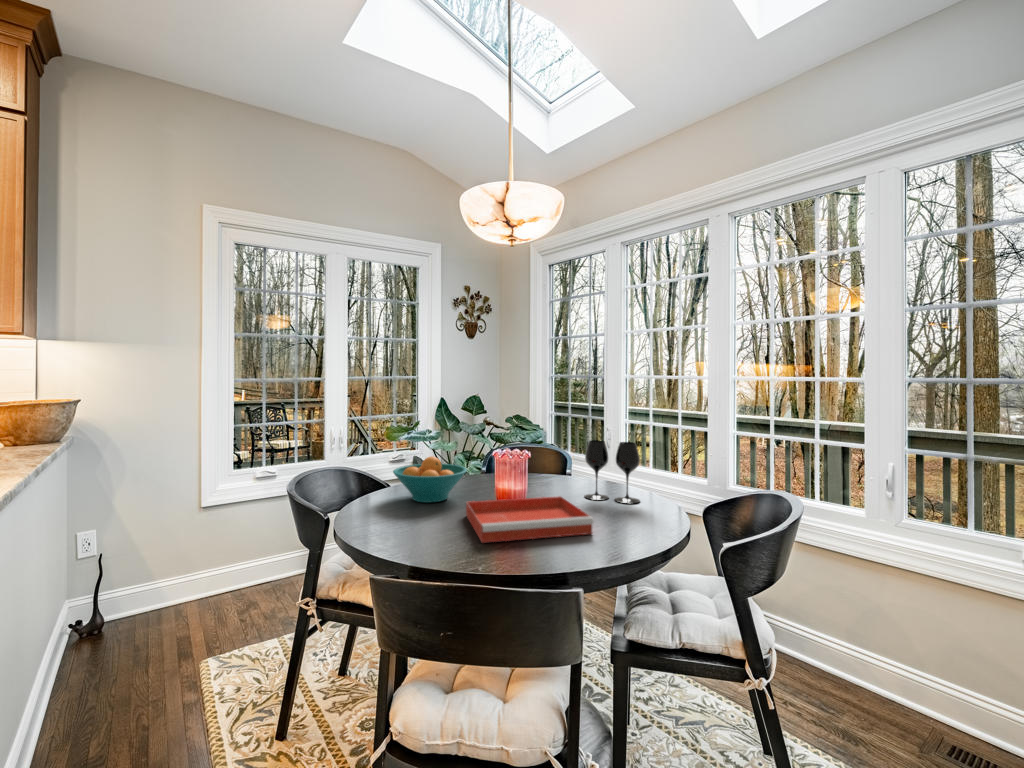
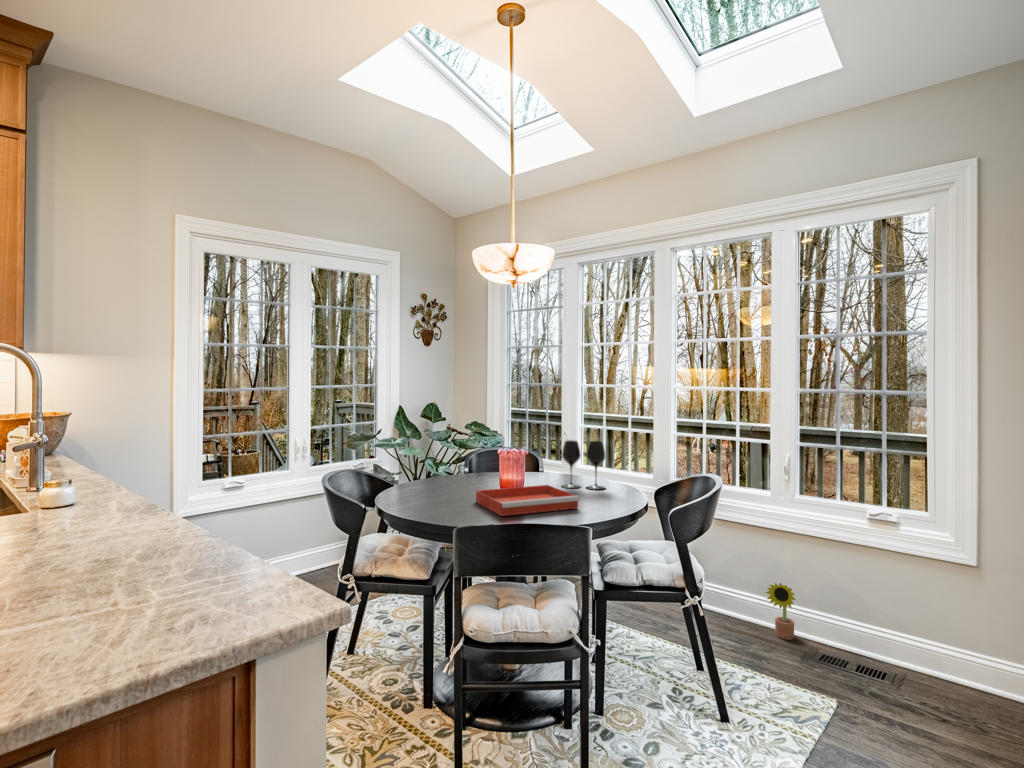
fruit bowl: present [393,456,467,503] -> none [406,456,468,494]
decorative plant: none [857,633,905,710] -> present [766,583,796,640]

